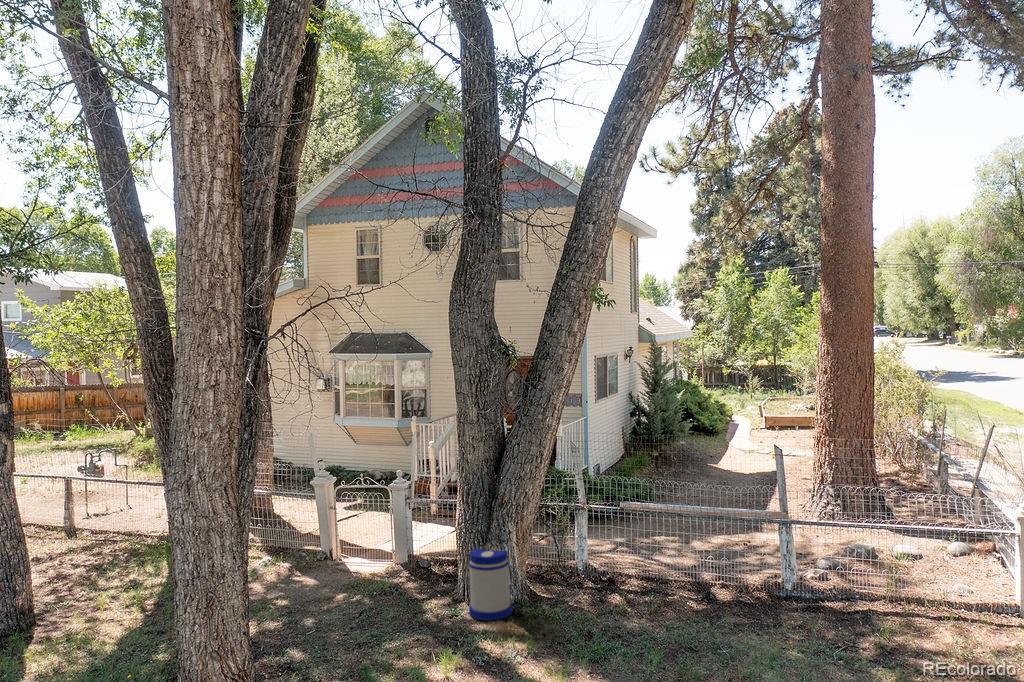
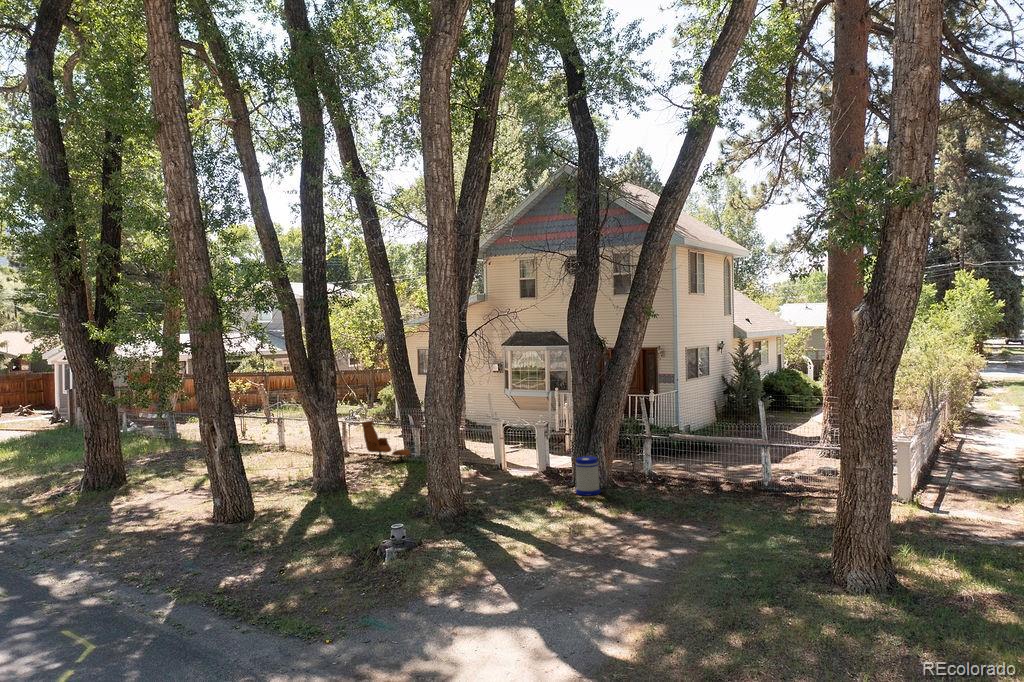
lounge chair: none [85,481,173,557] -> present [362,421,410,462]

